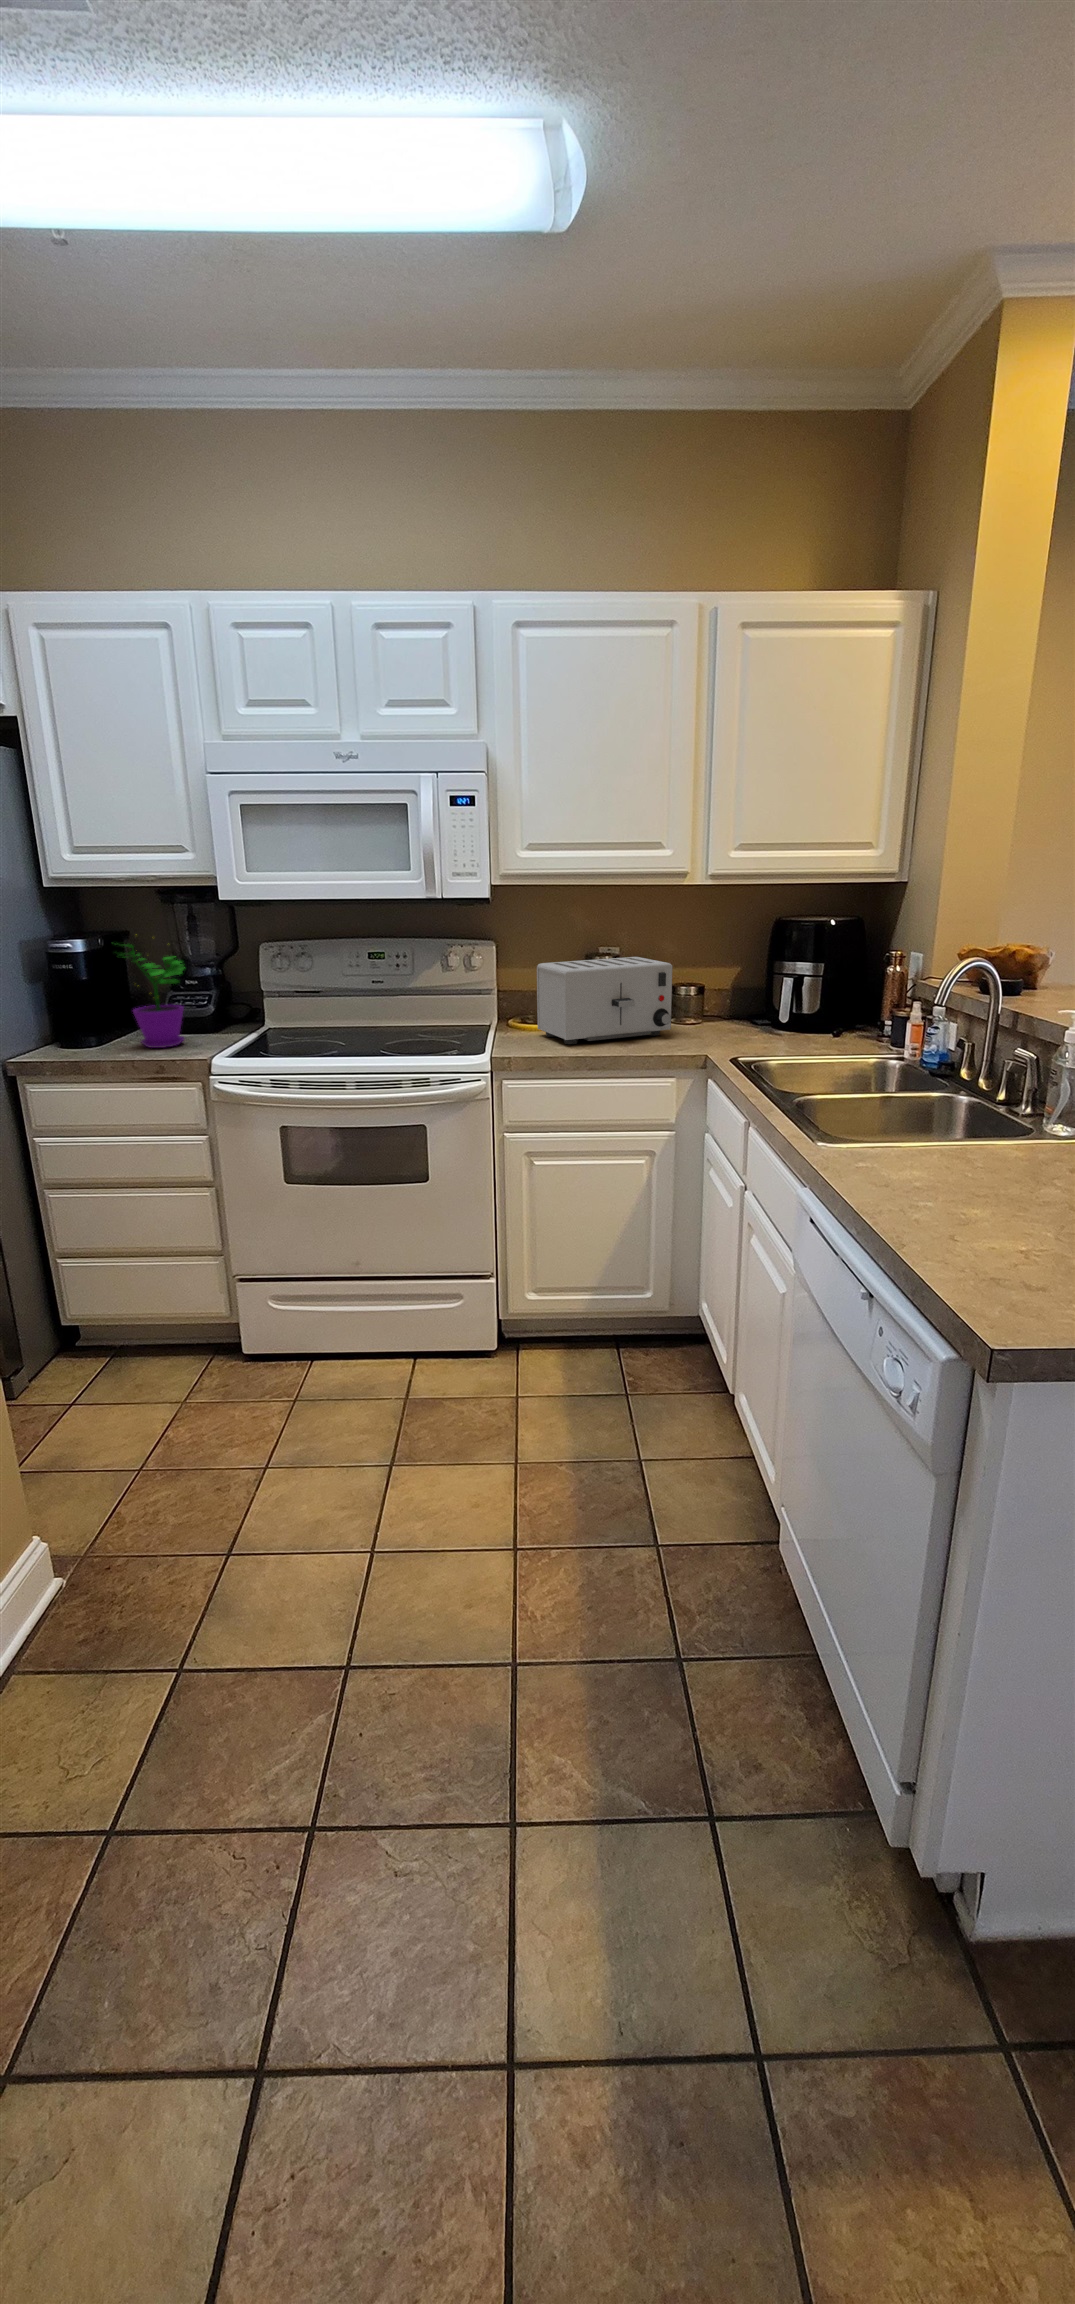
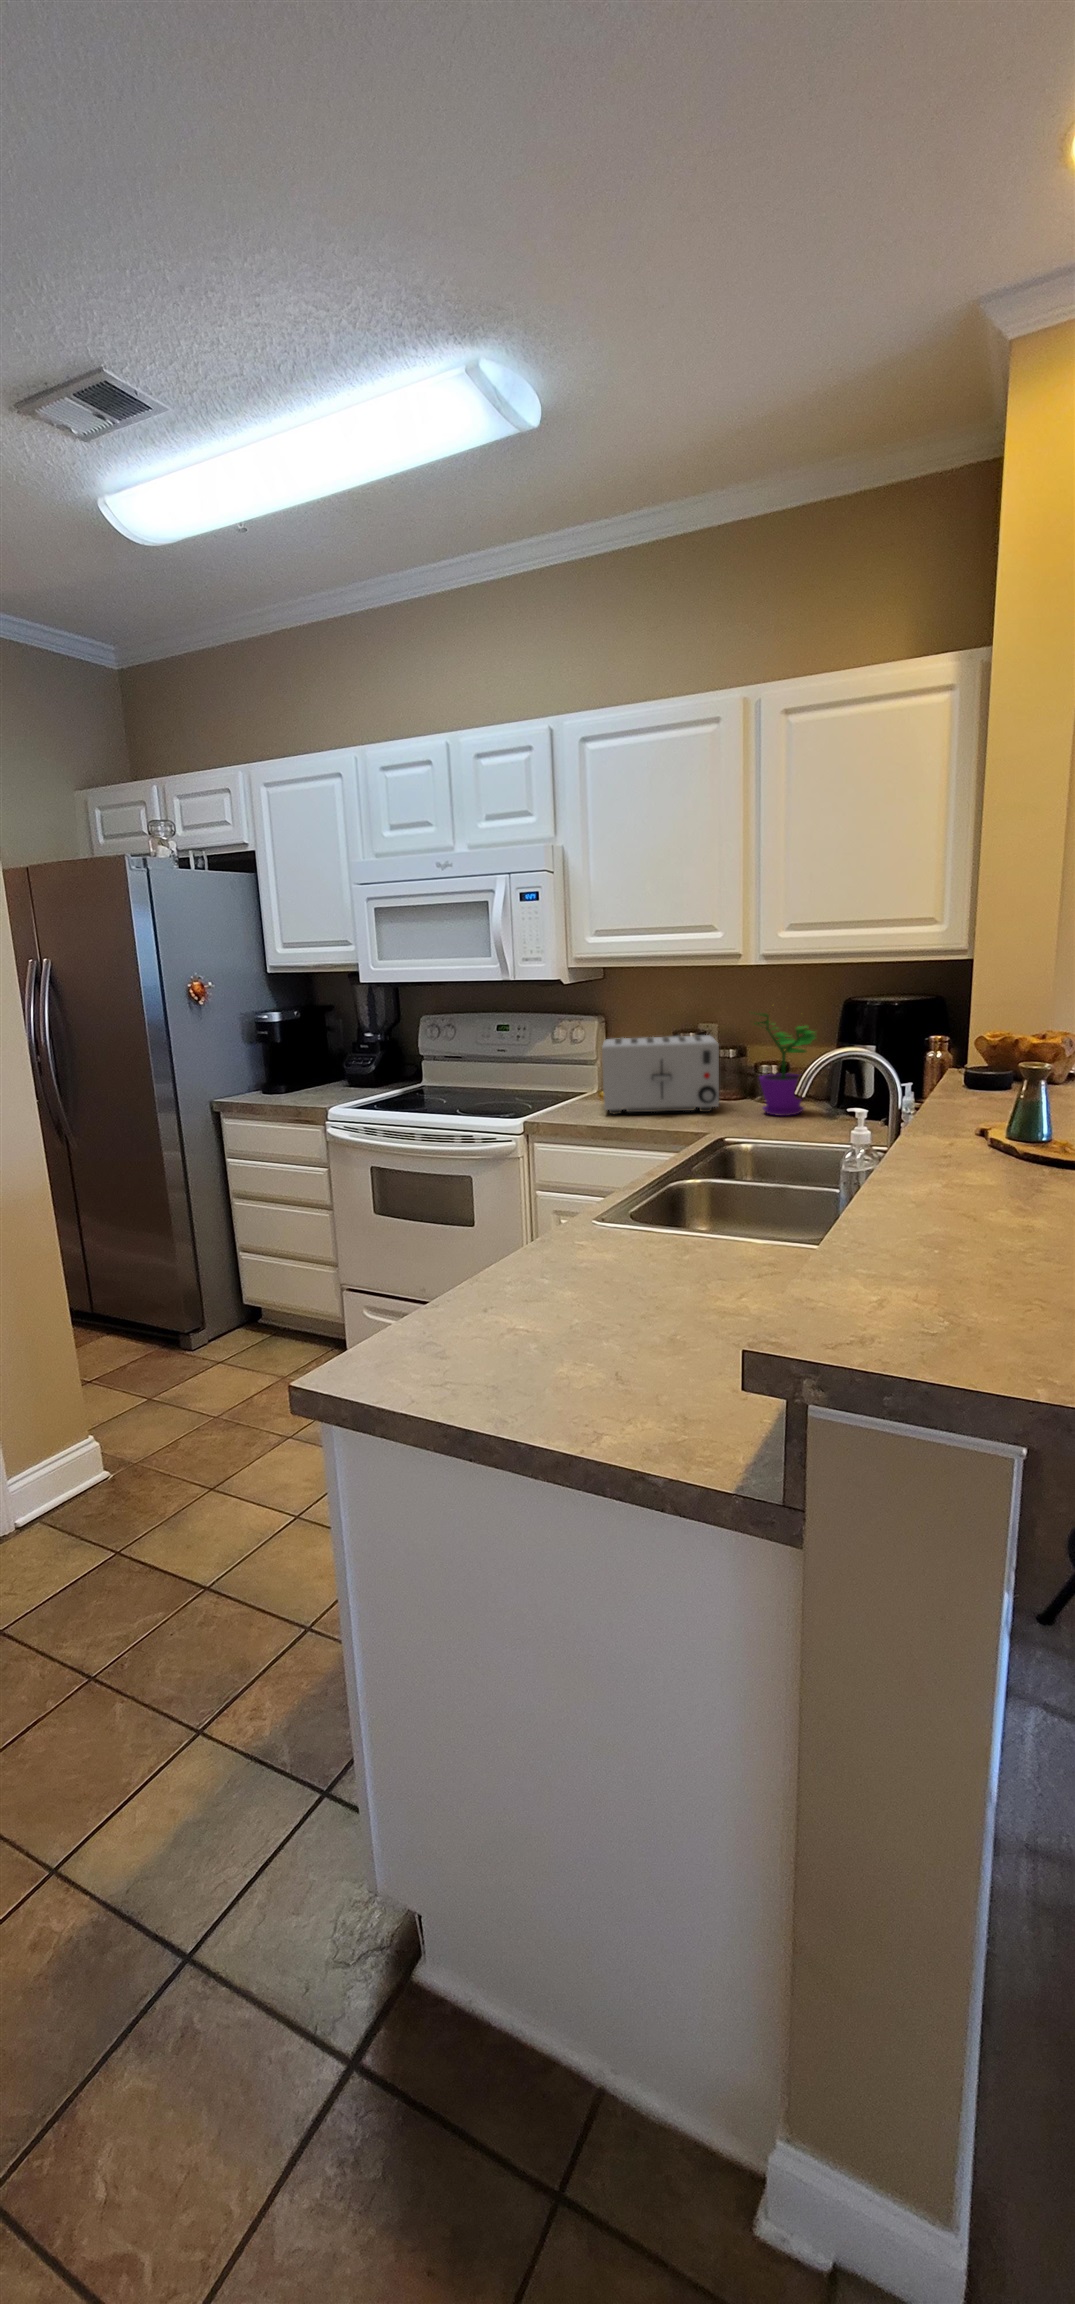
flower pot: present [125,944,185,1048] -> present [755,1014,816,1116]

